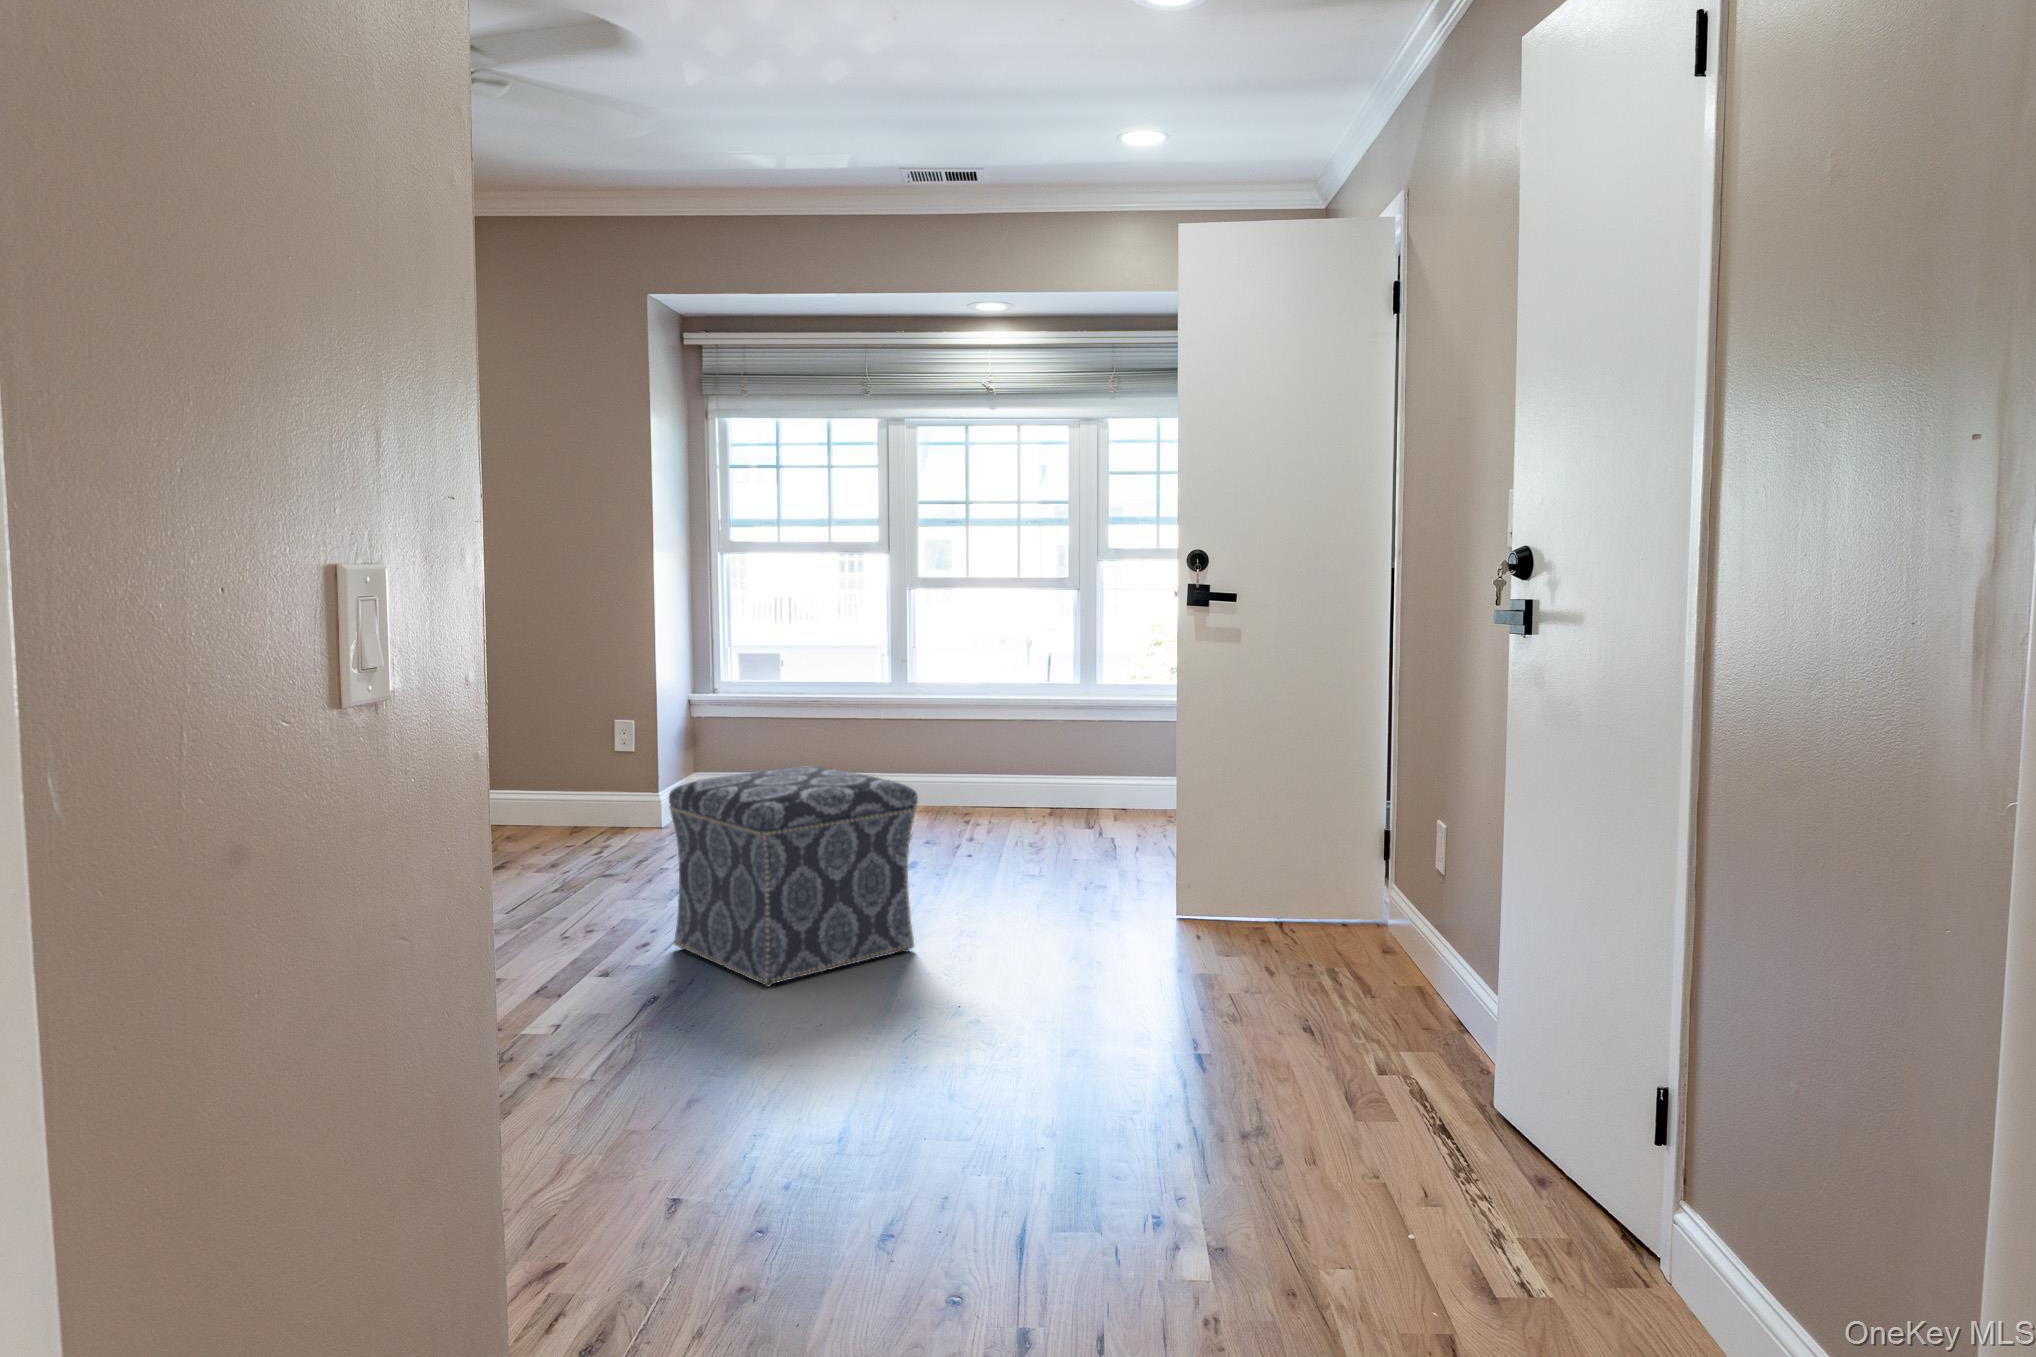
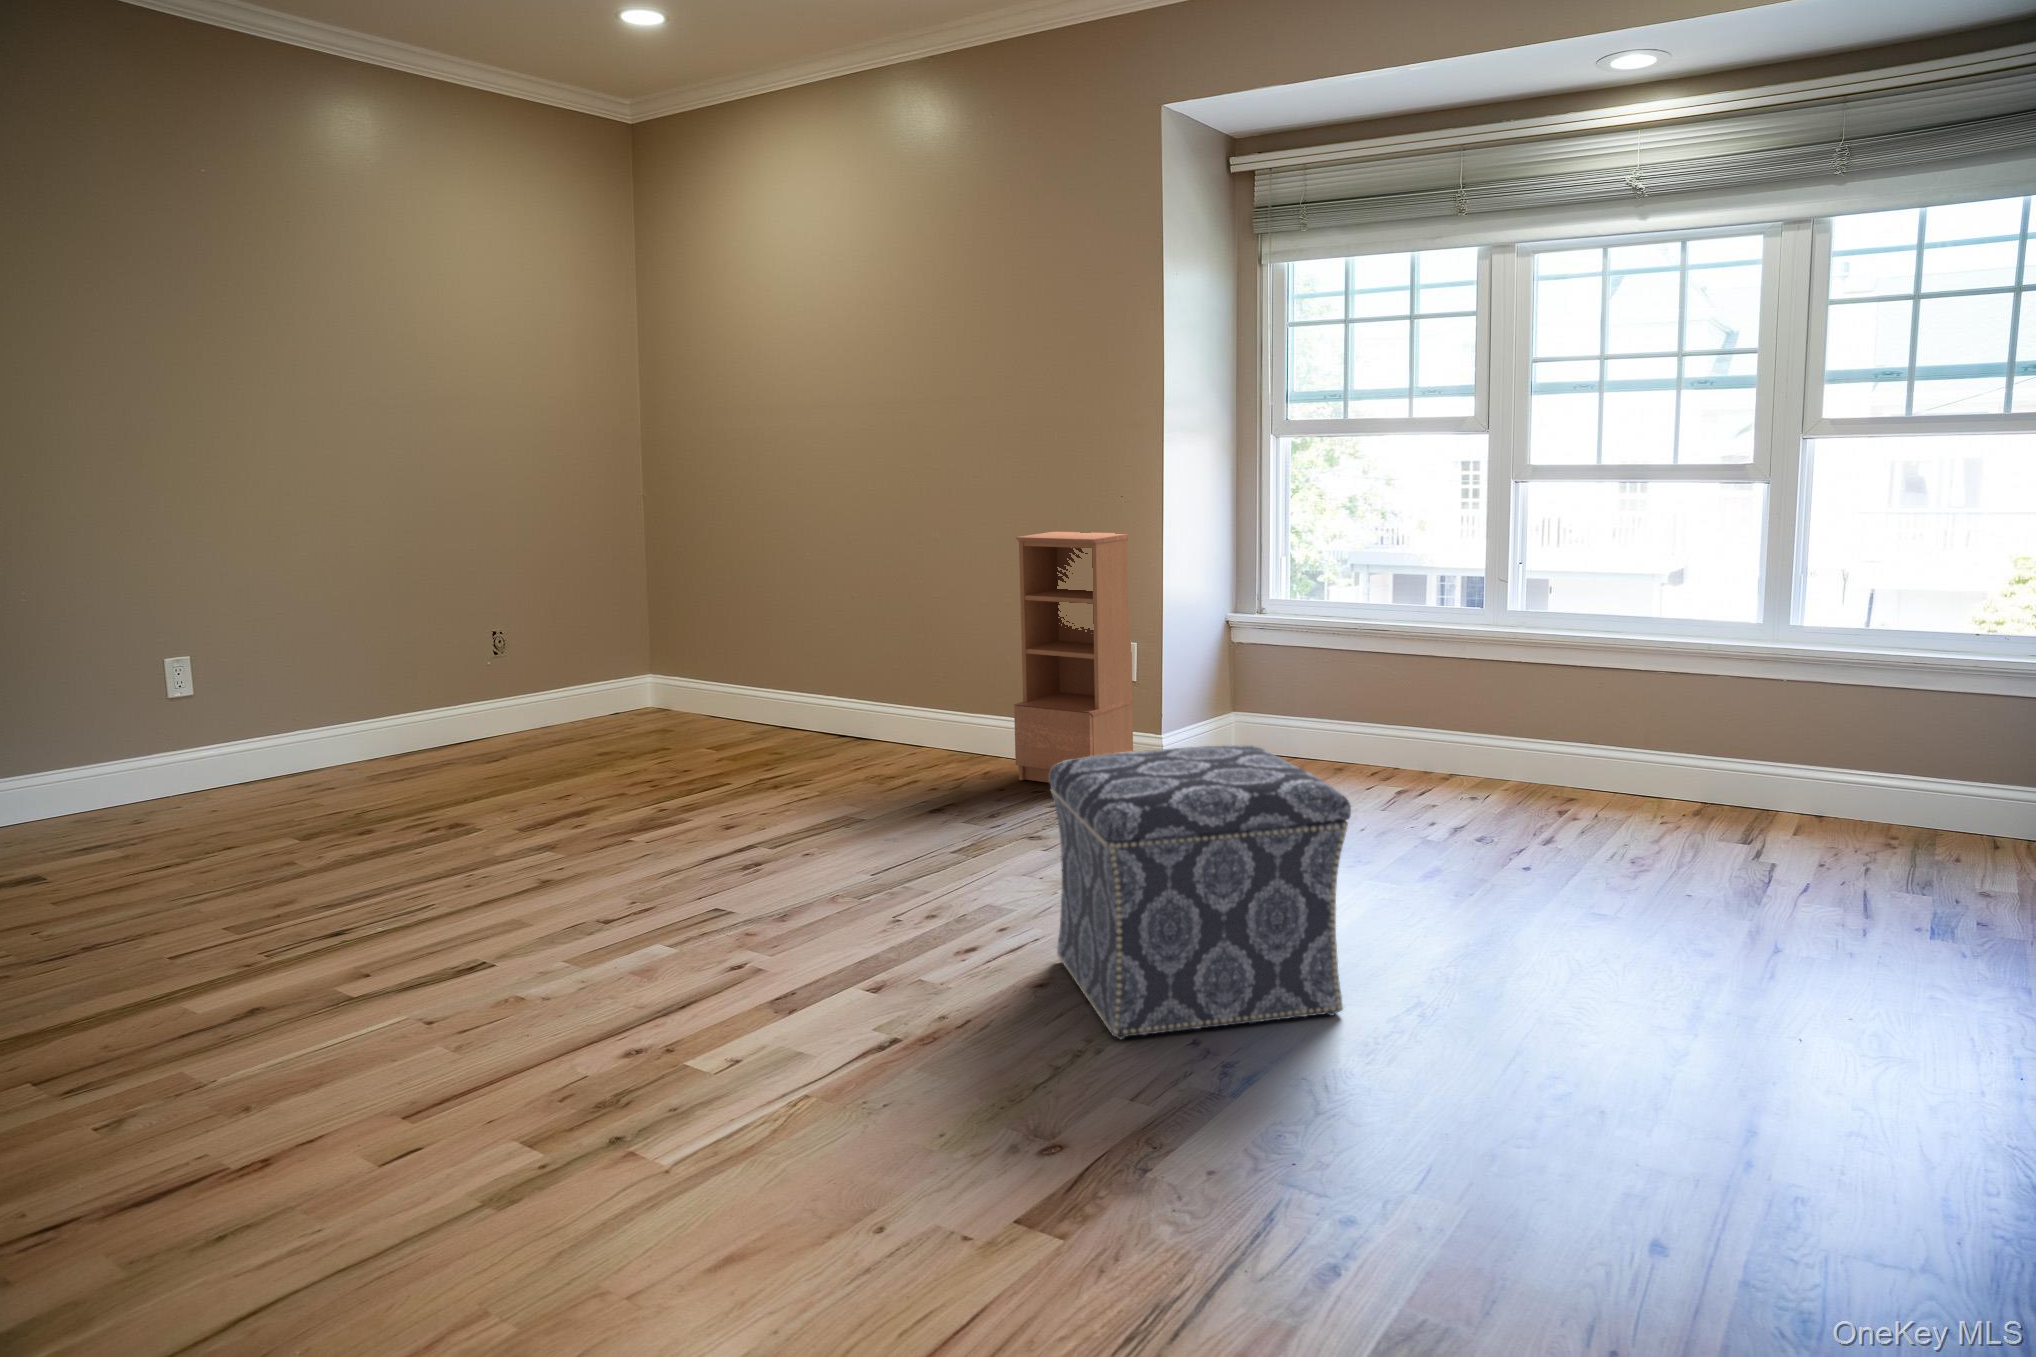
bookcase: none [523,626,626,841] -> present [1014,532,1133,783]

